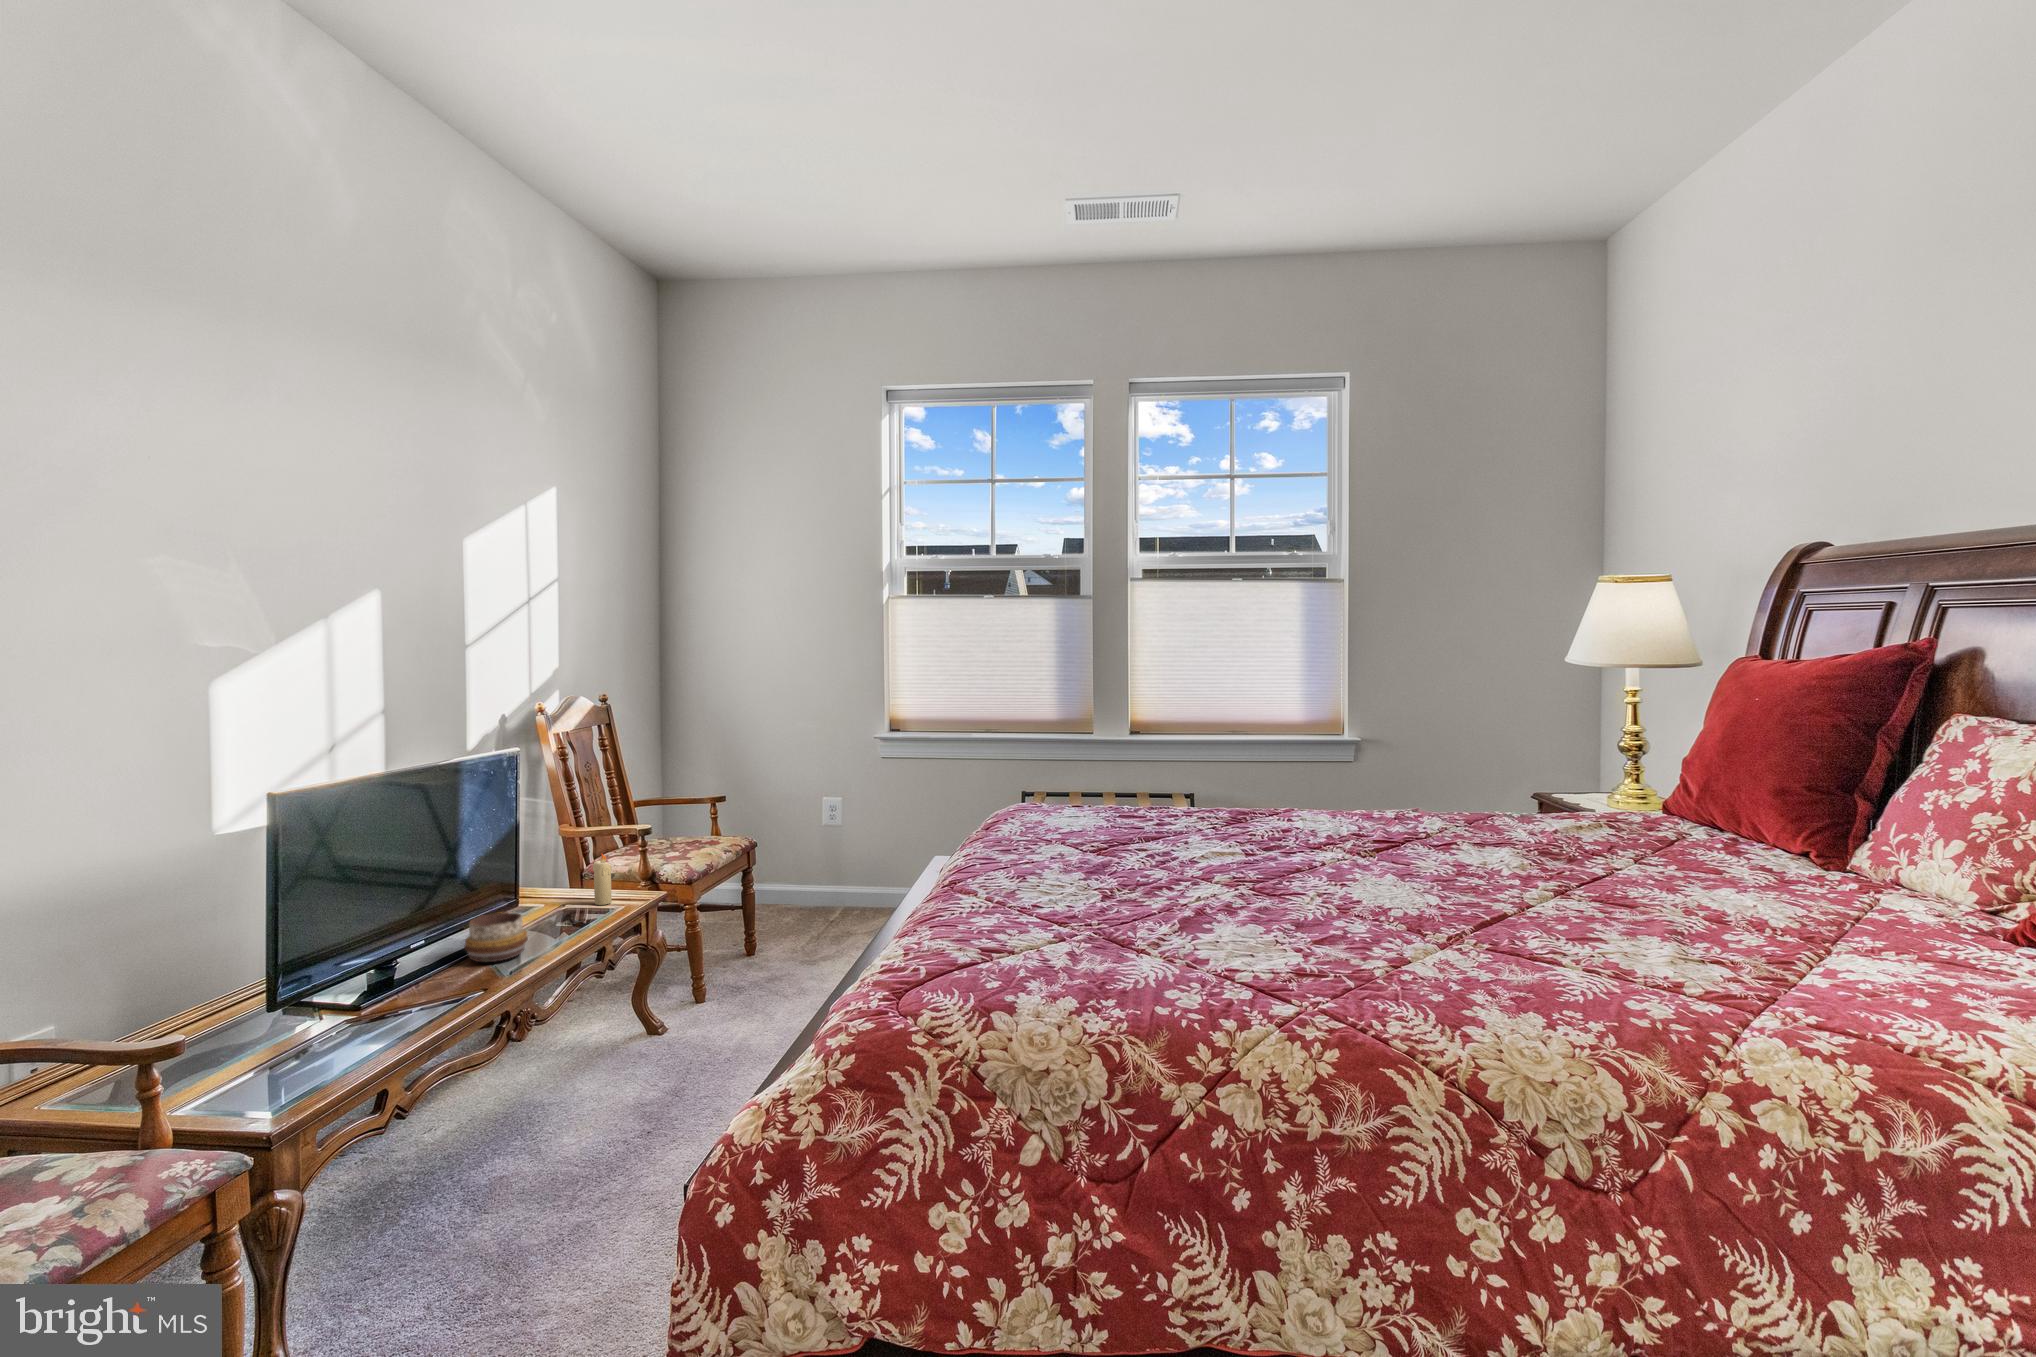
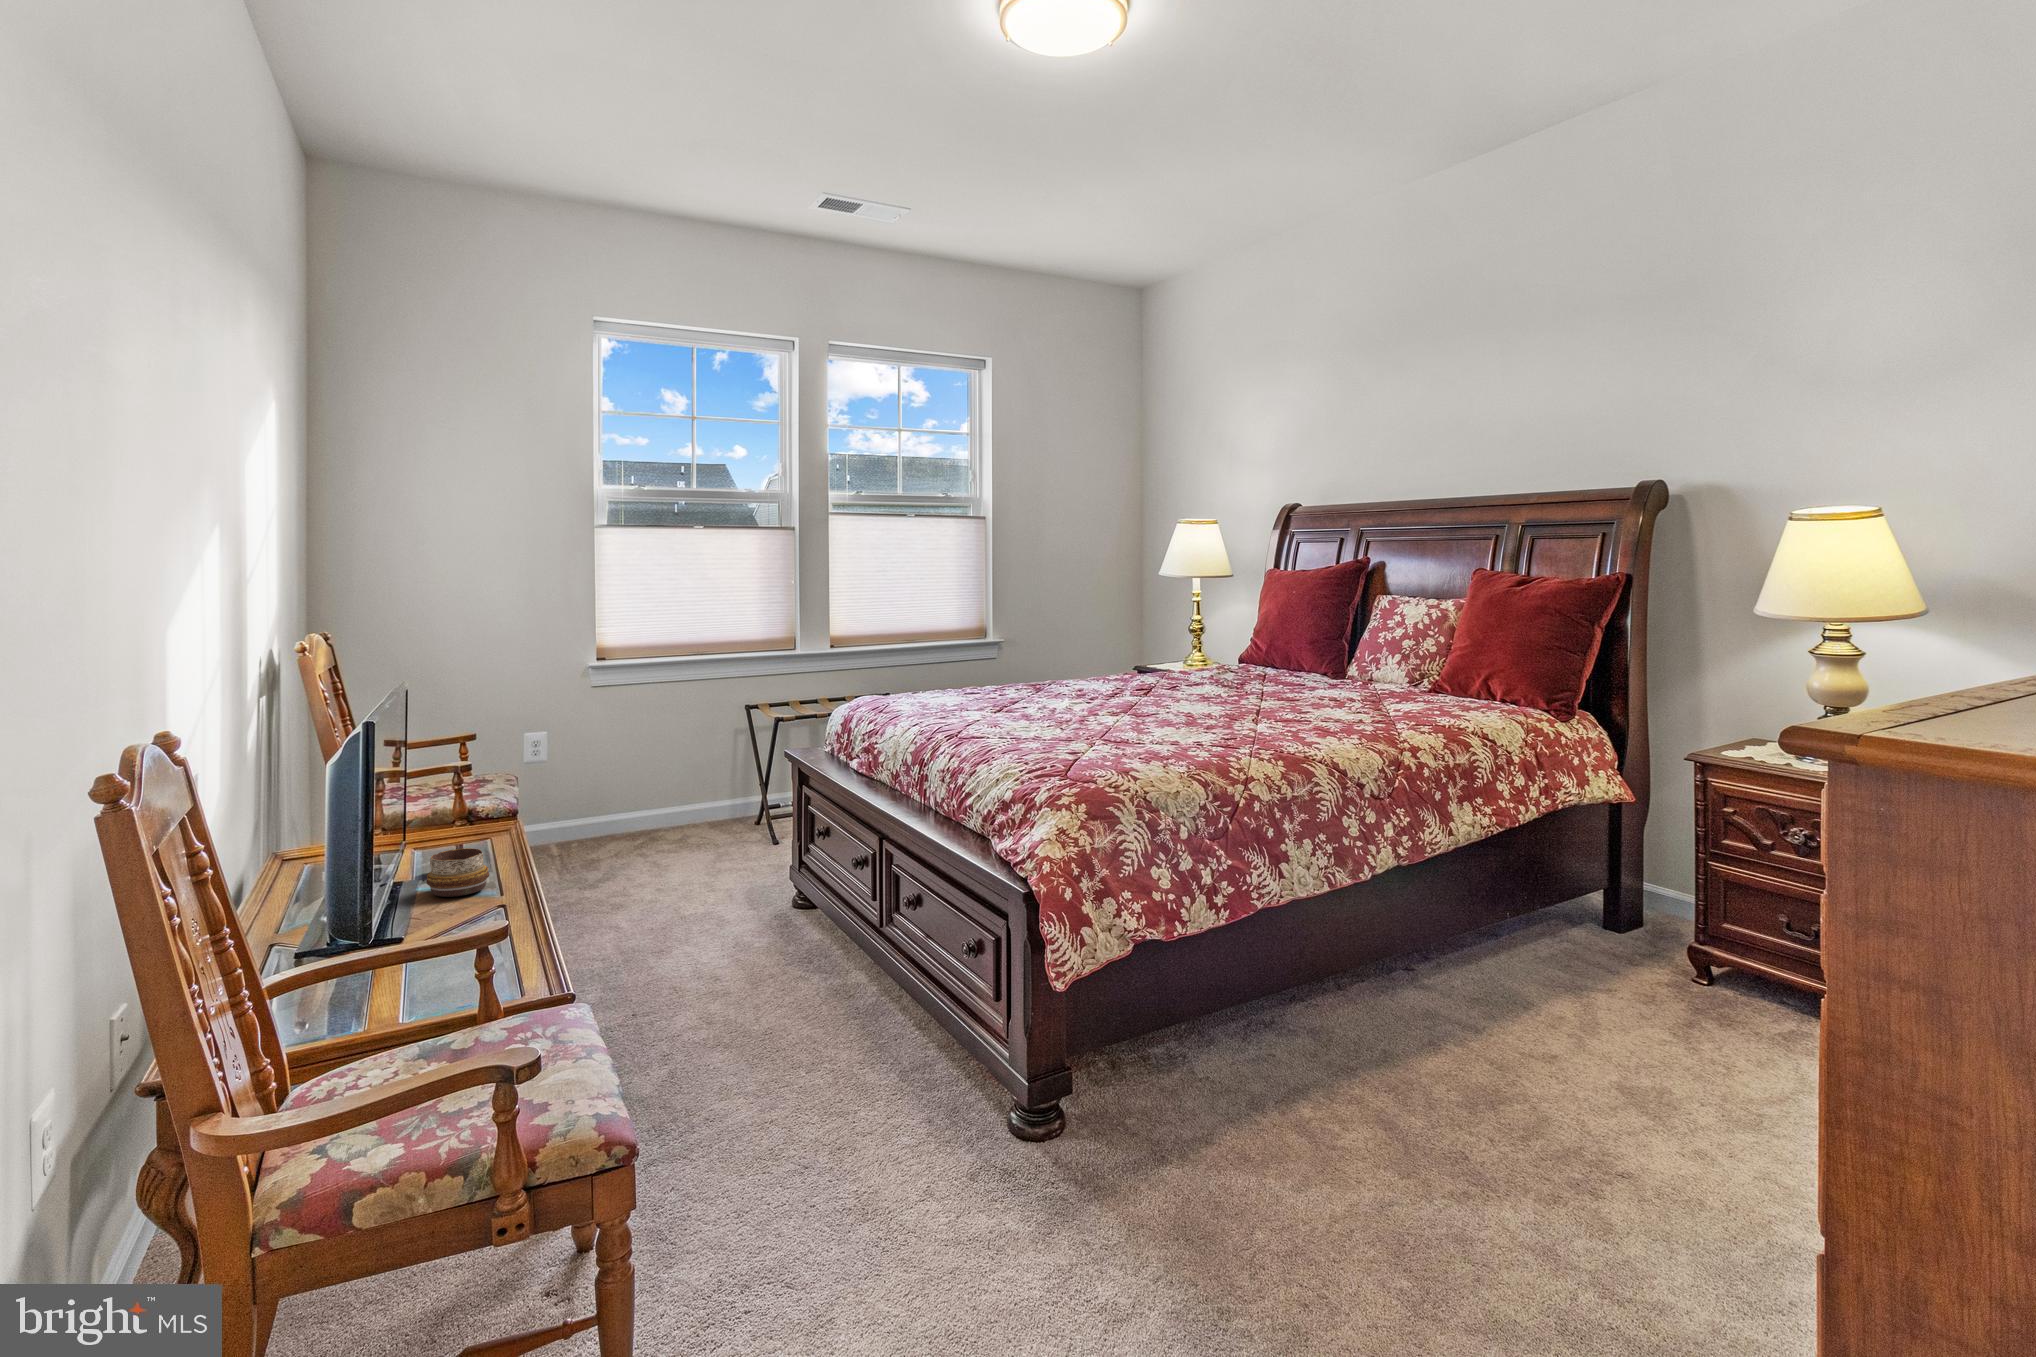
candle: present [593,853,612,905] -> none [432,797,453,851]

